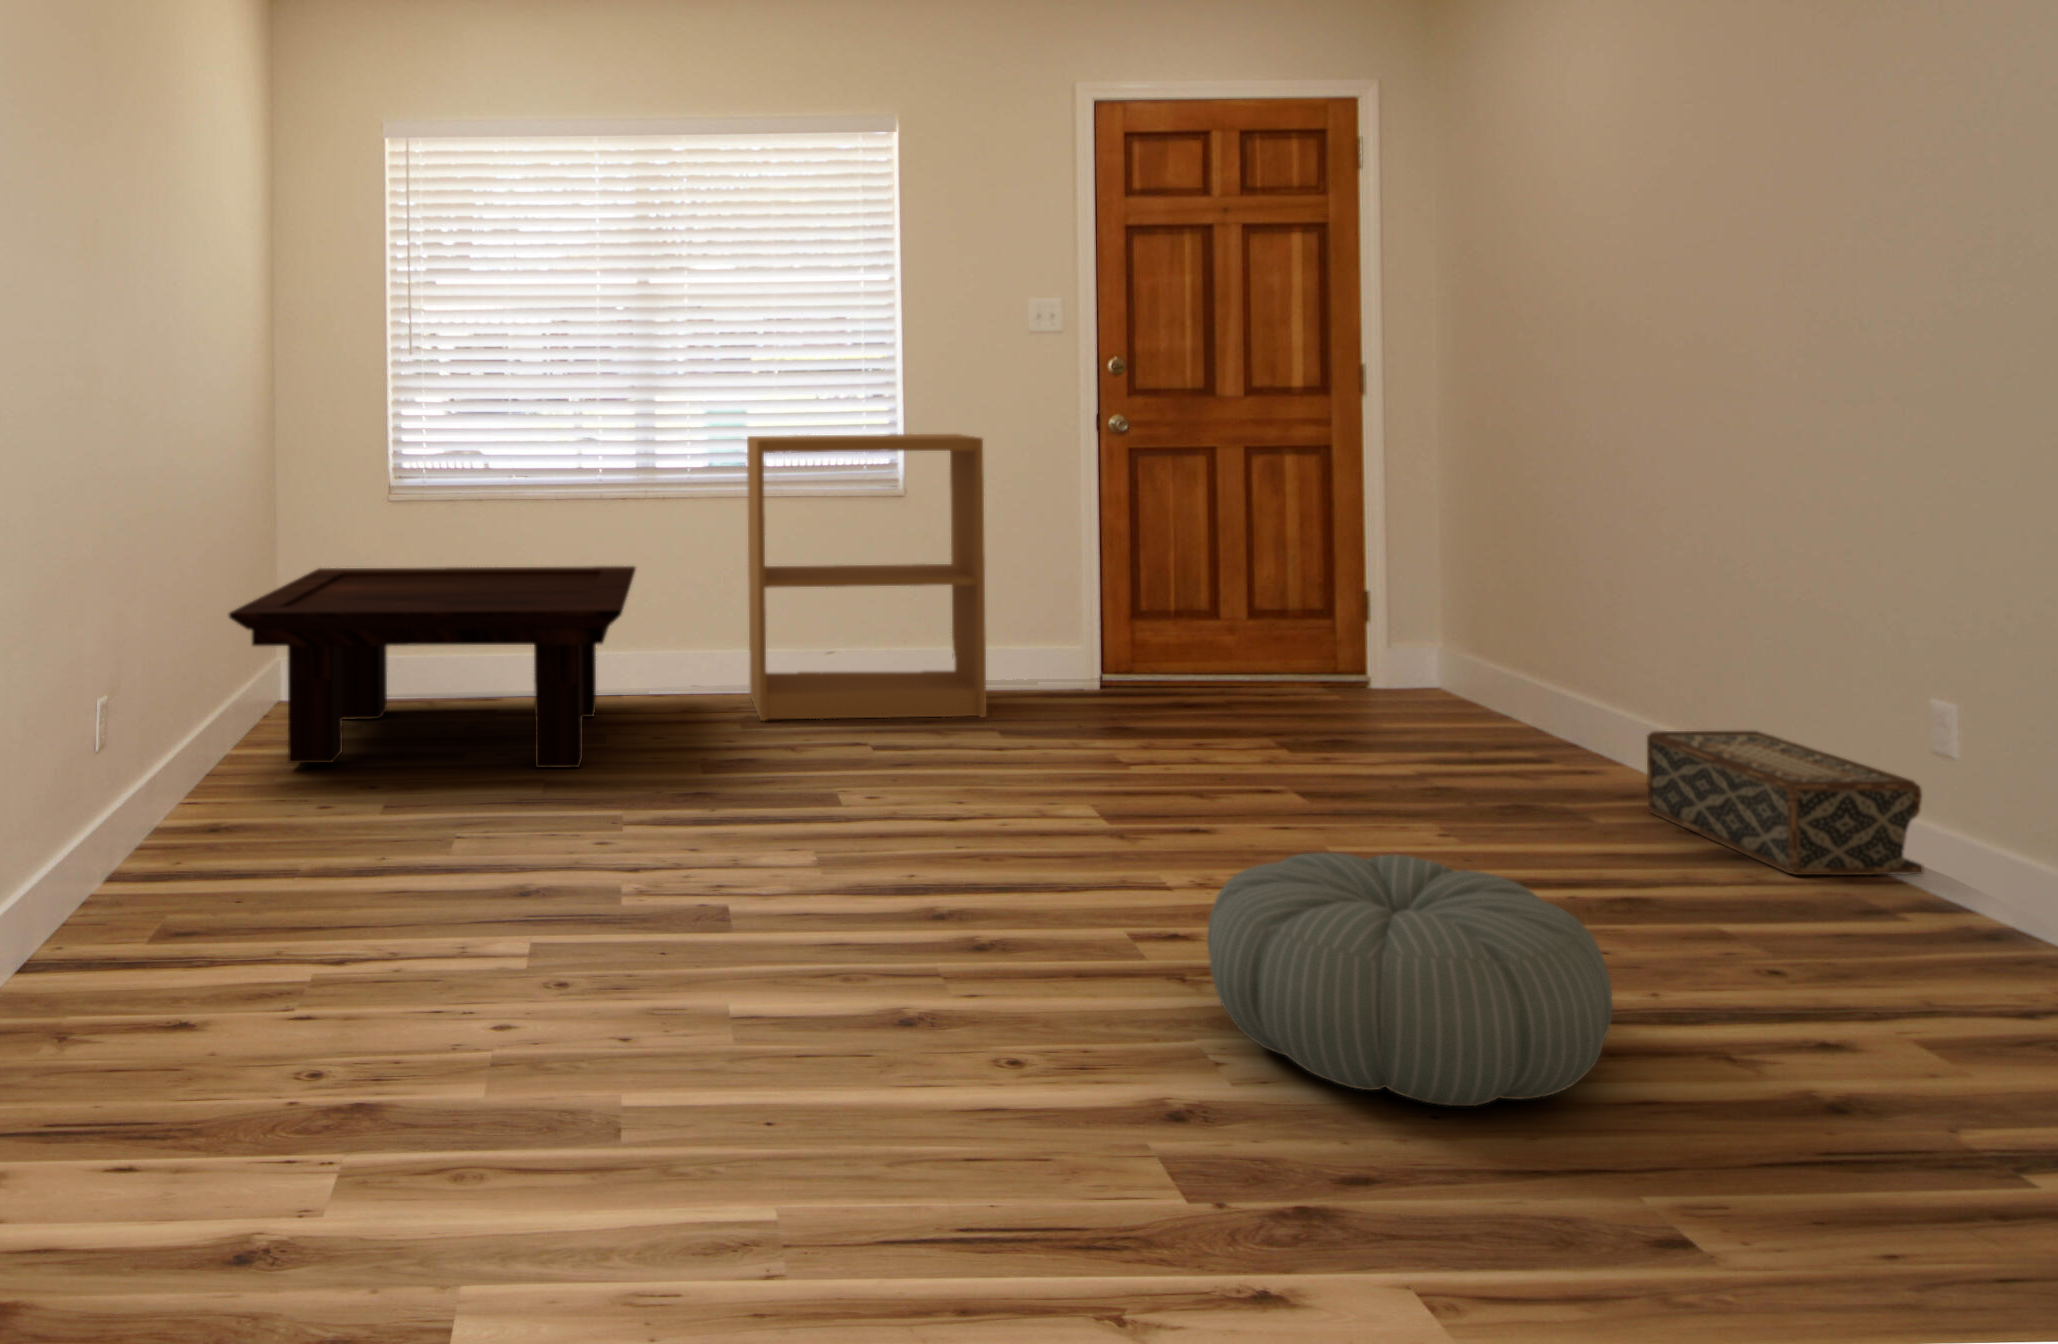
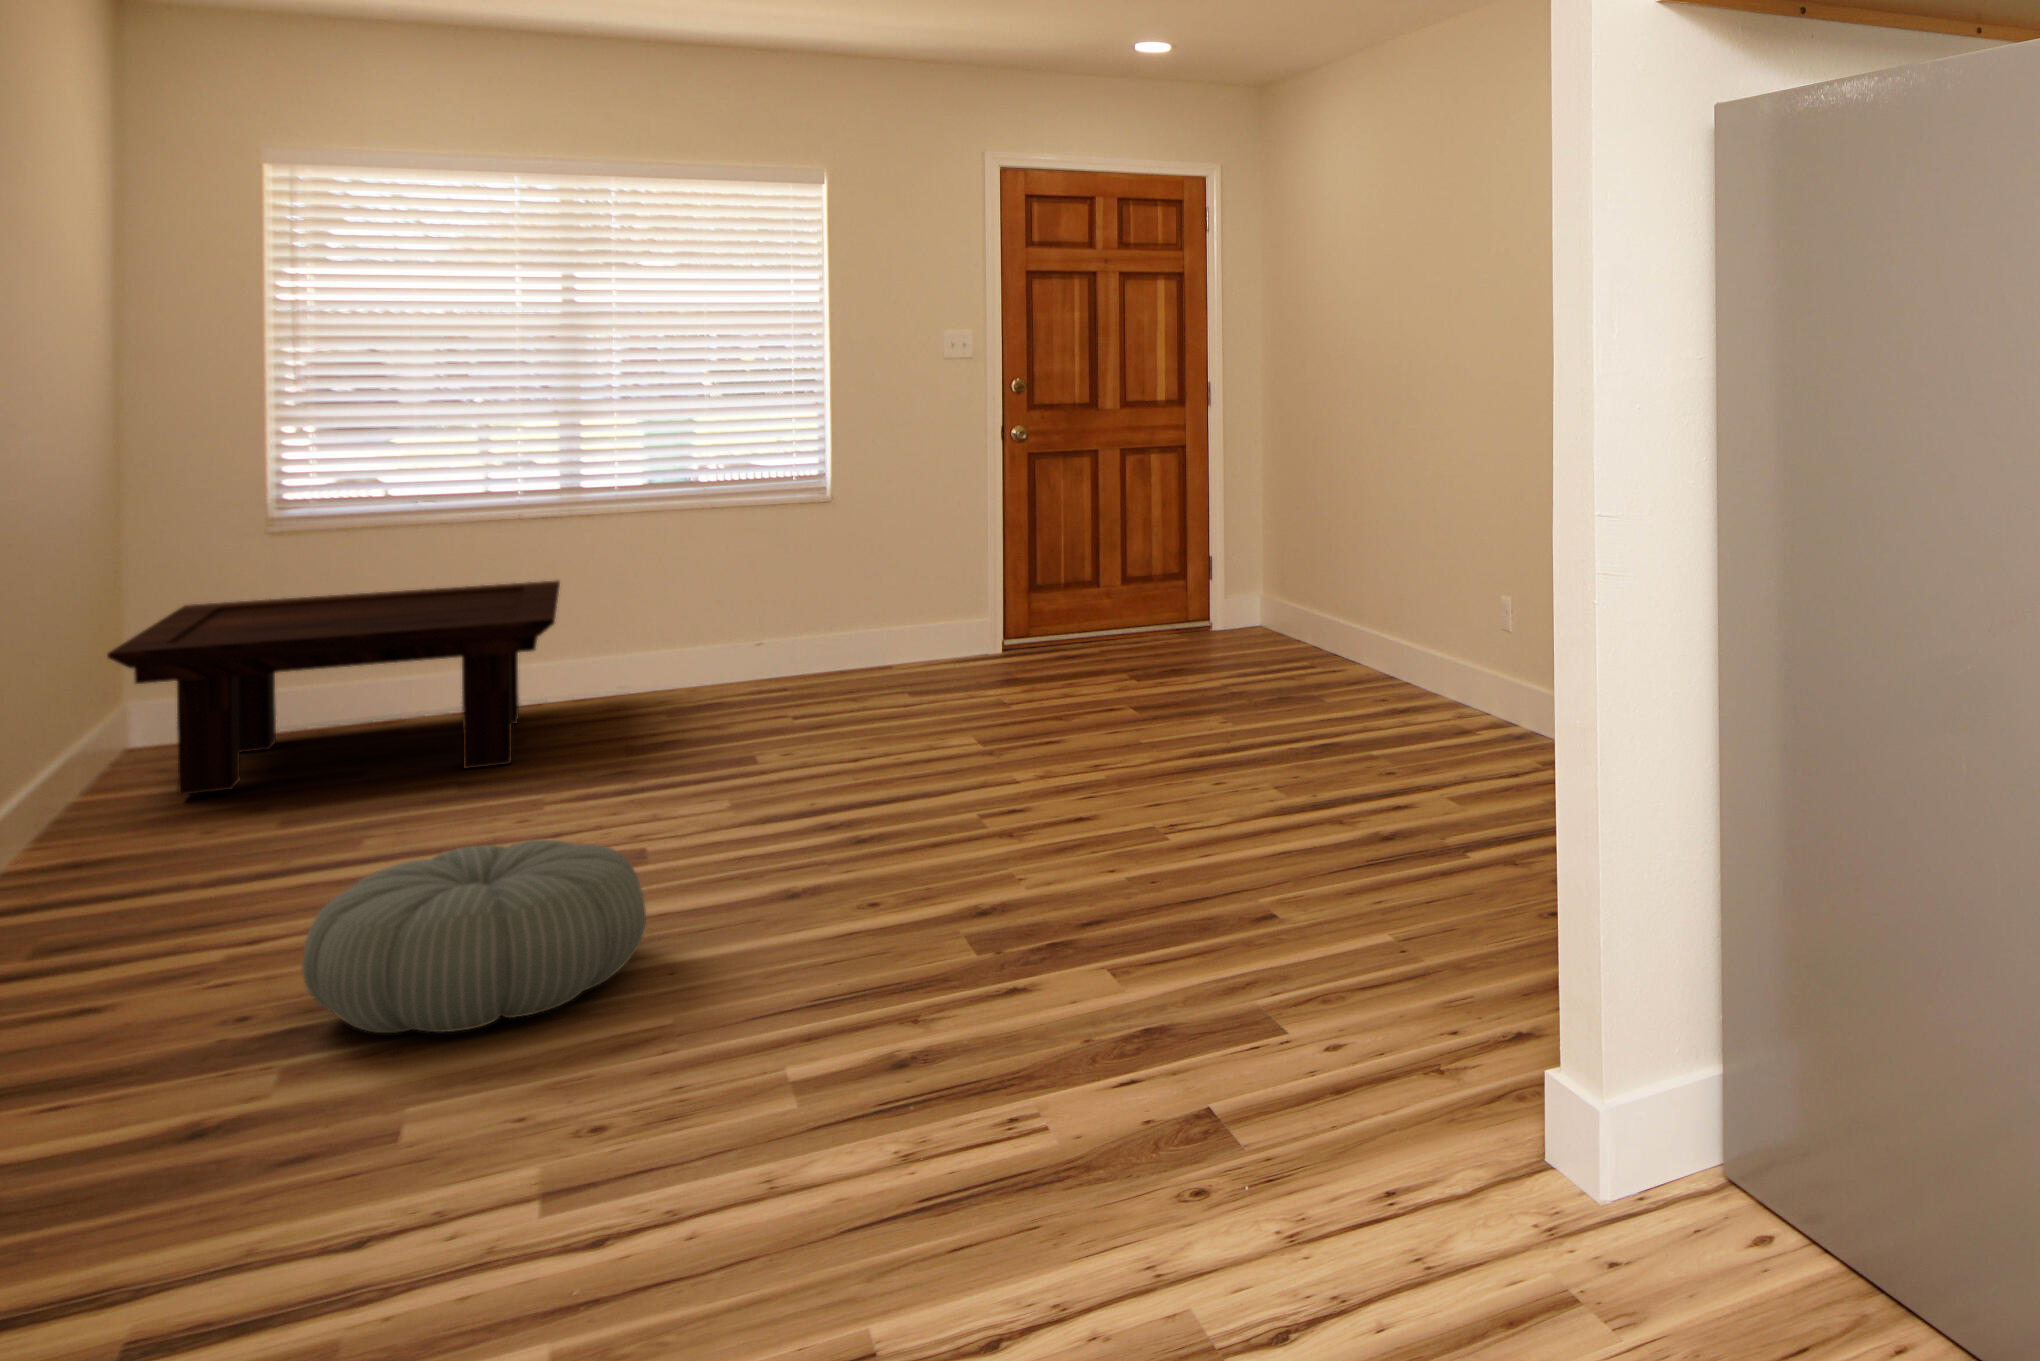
bookshelf: present [747,434,986,721] -> none [676,447,900,709]
woven basket: present [1647,731,1924,875] -> none [1356,637,1488,723]
pouf: present [1207,853,1613,1106] -> present [302,839,646,1033]

